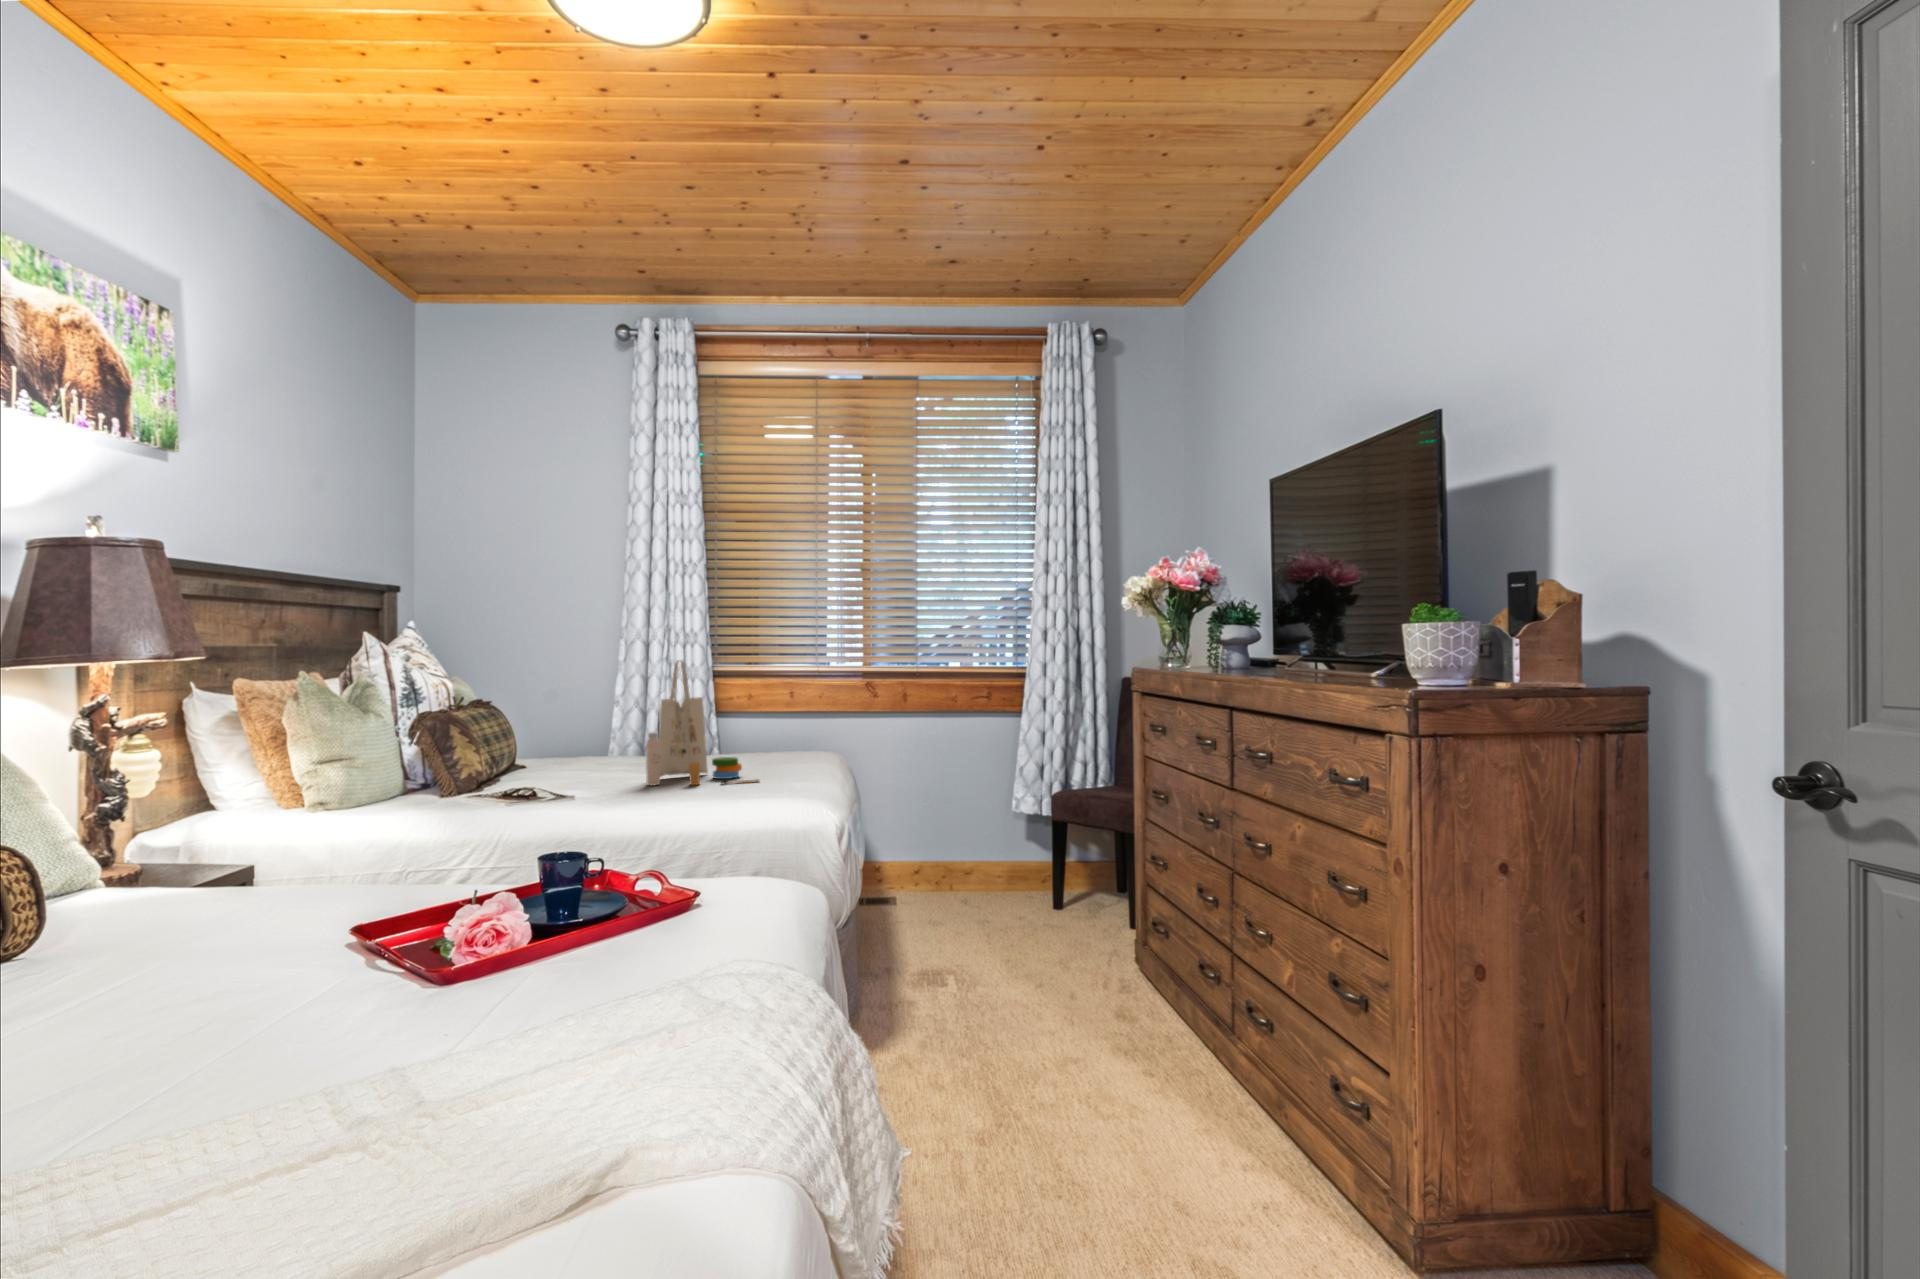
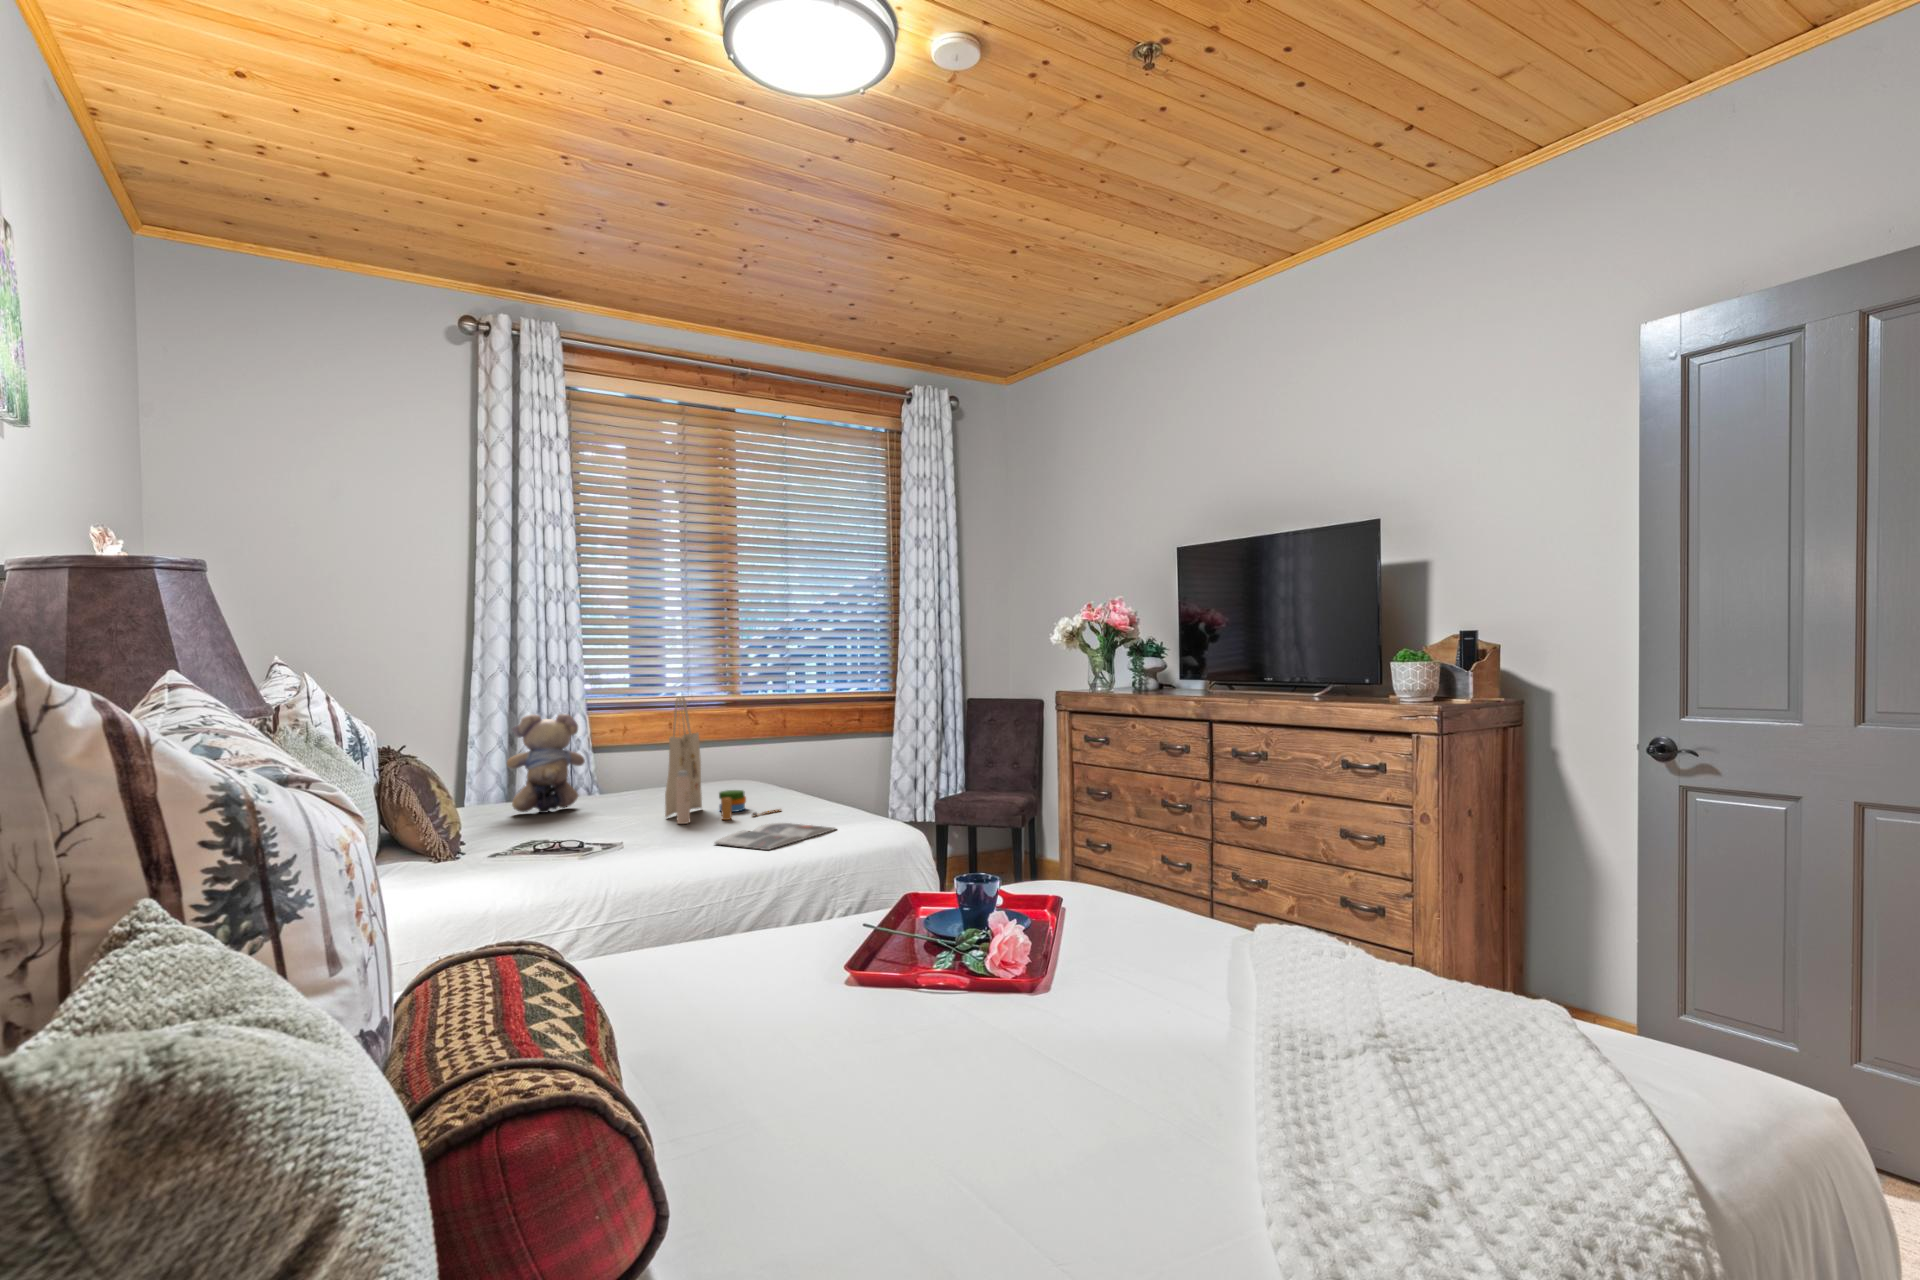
teddy bear: none [566,674,637,766] -> present [507,714,585,813]
magazine: none [610,791,745,815] -> present [715,823,836,850]

